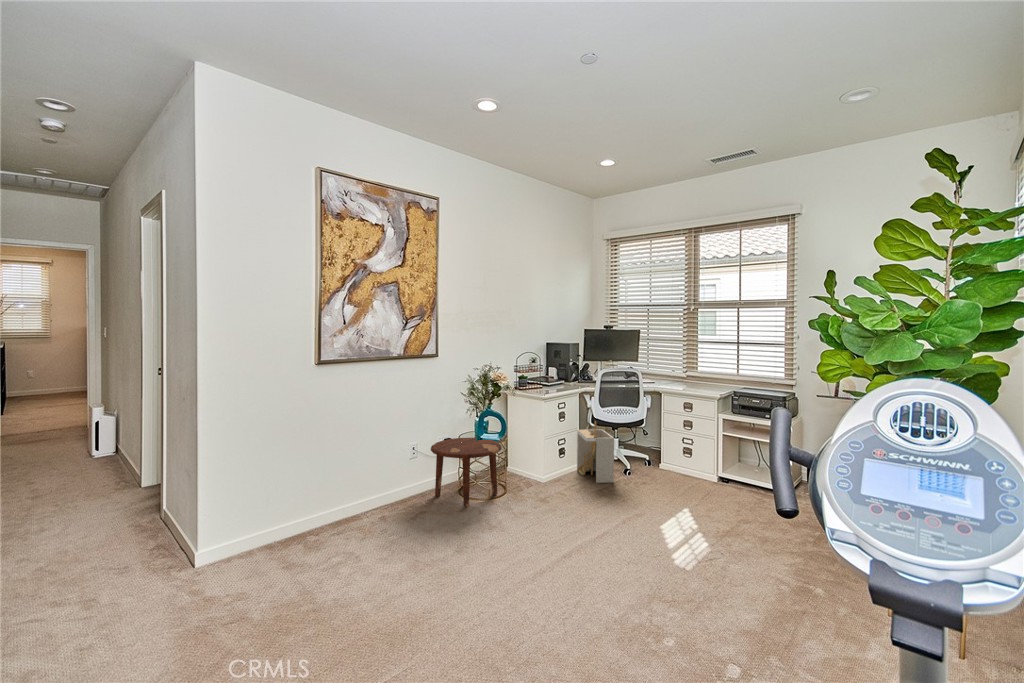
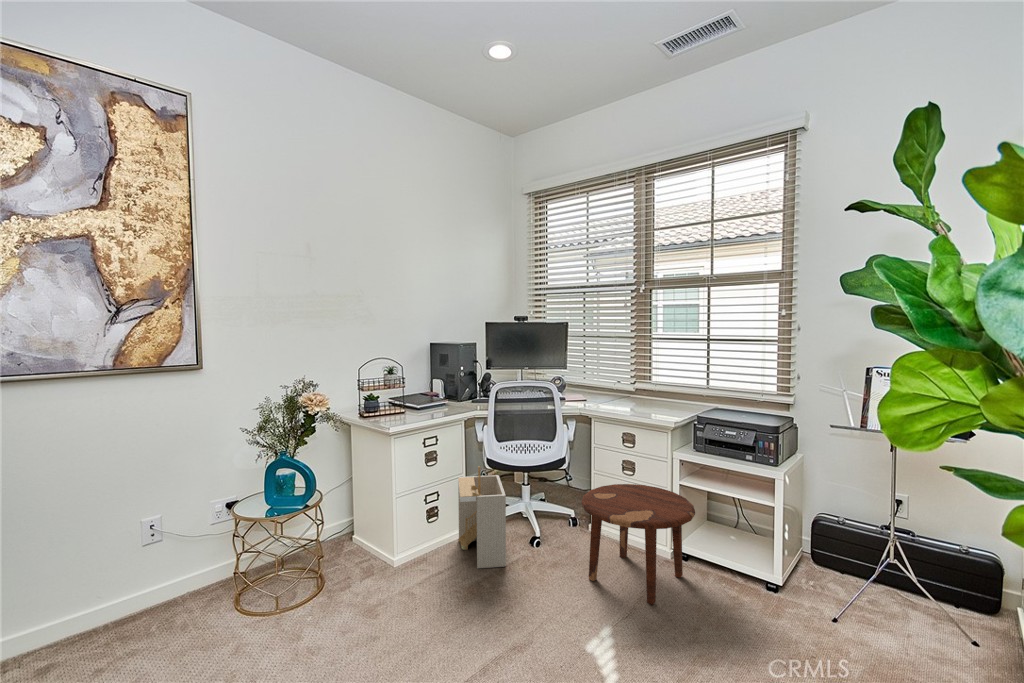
side table: present [431,438,502,507] -> present [582,484,695,605]

